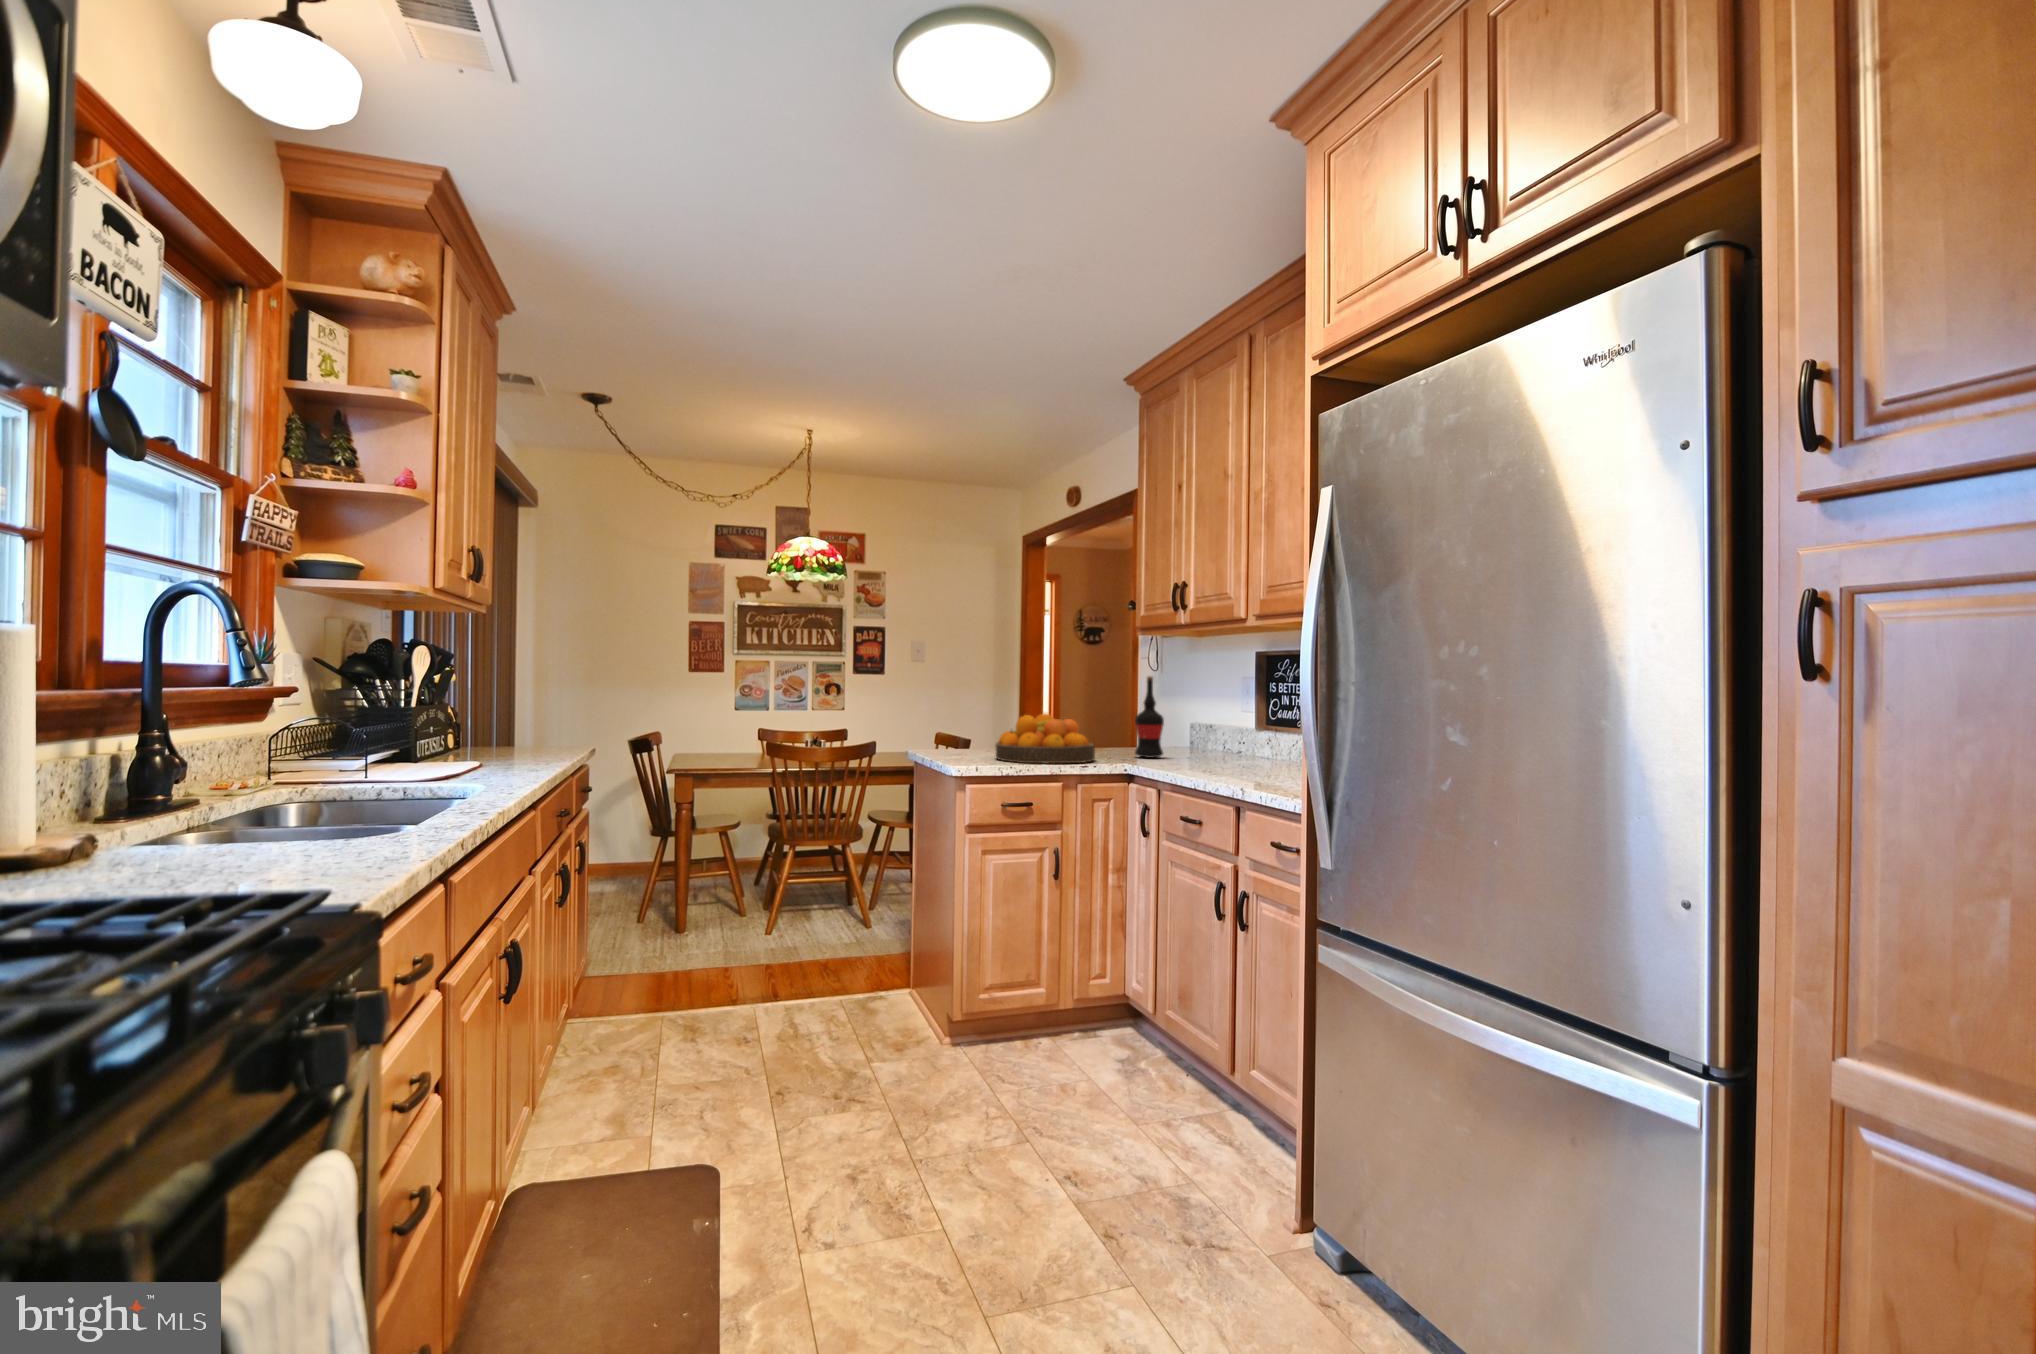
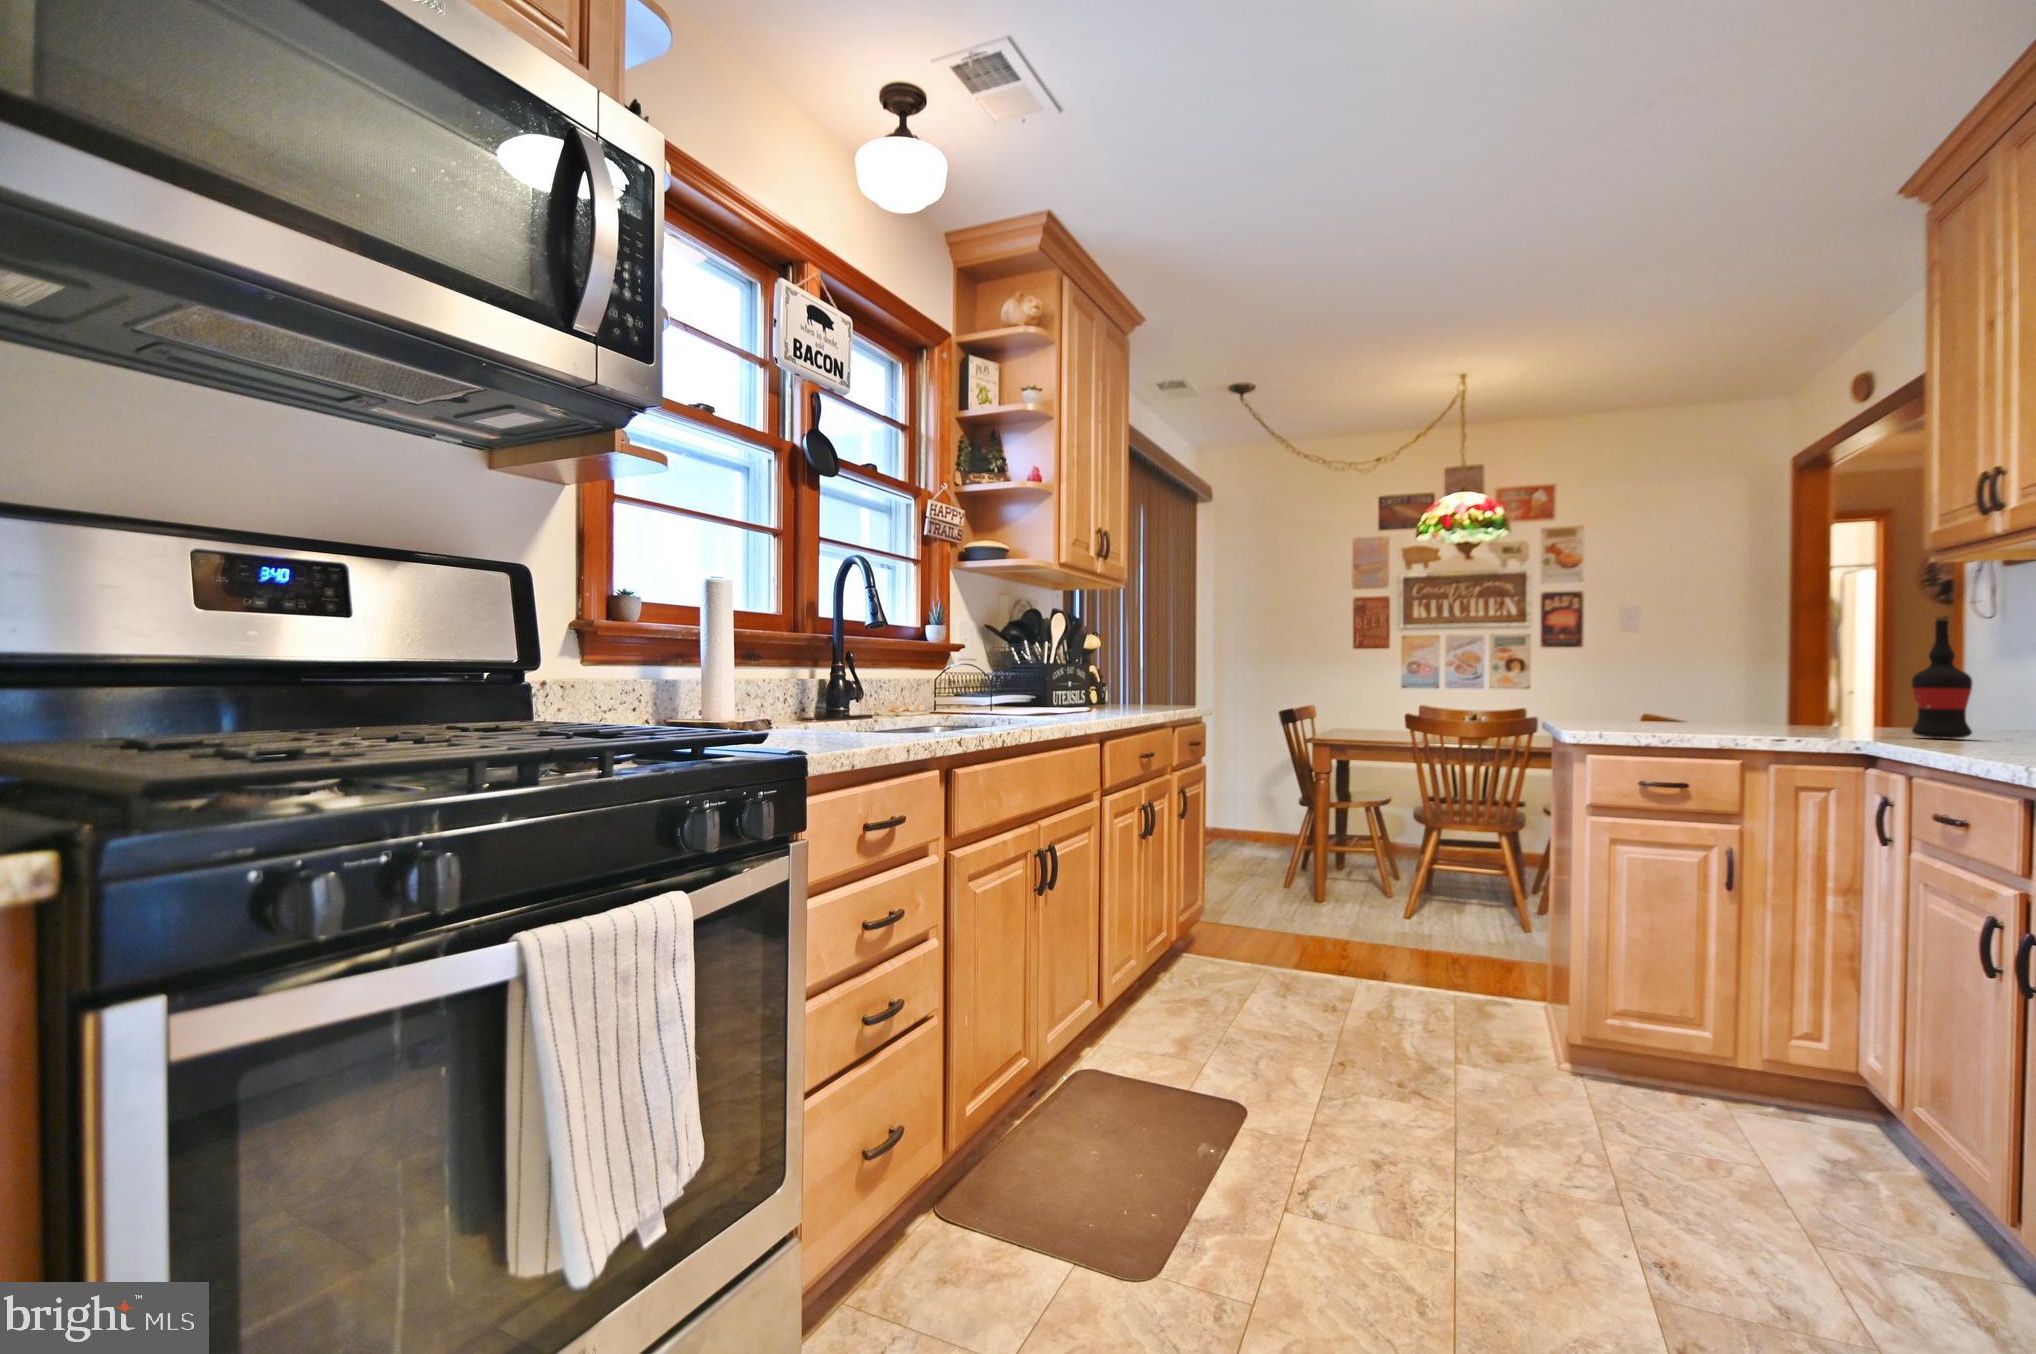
fruit bowl: present [995,714,1095,764] -> none [1650,671,1818,736]

